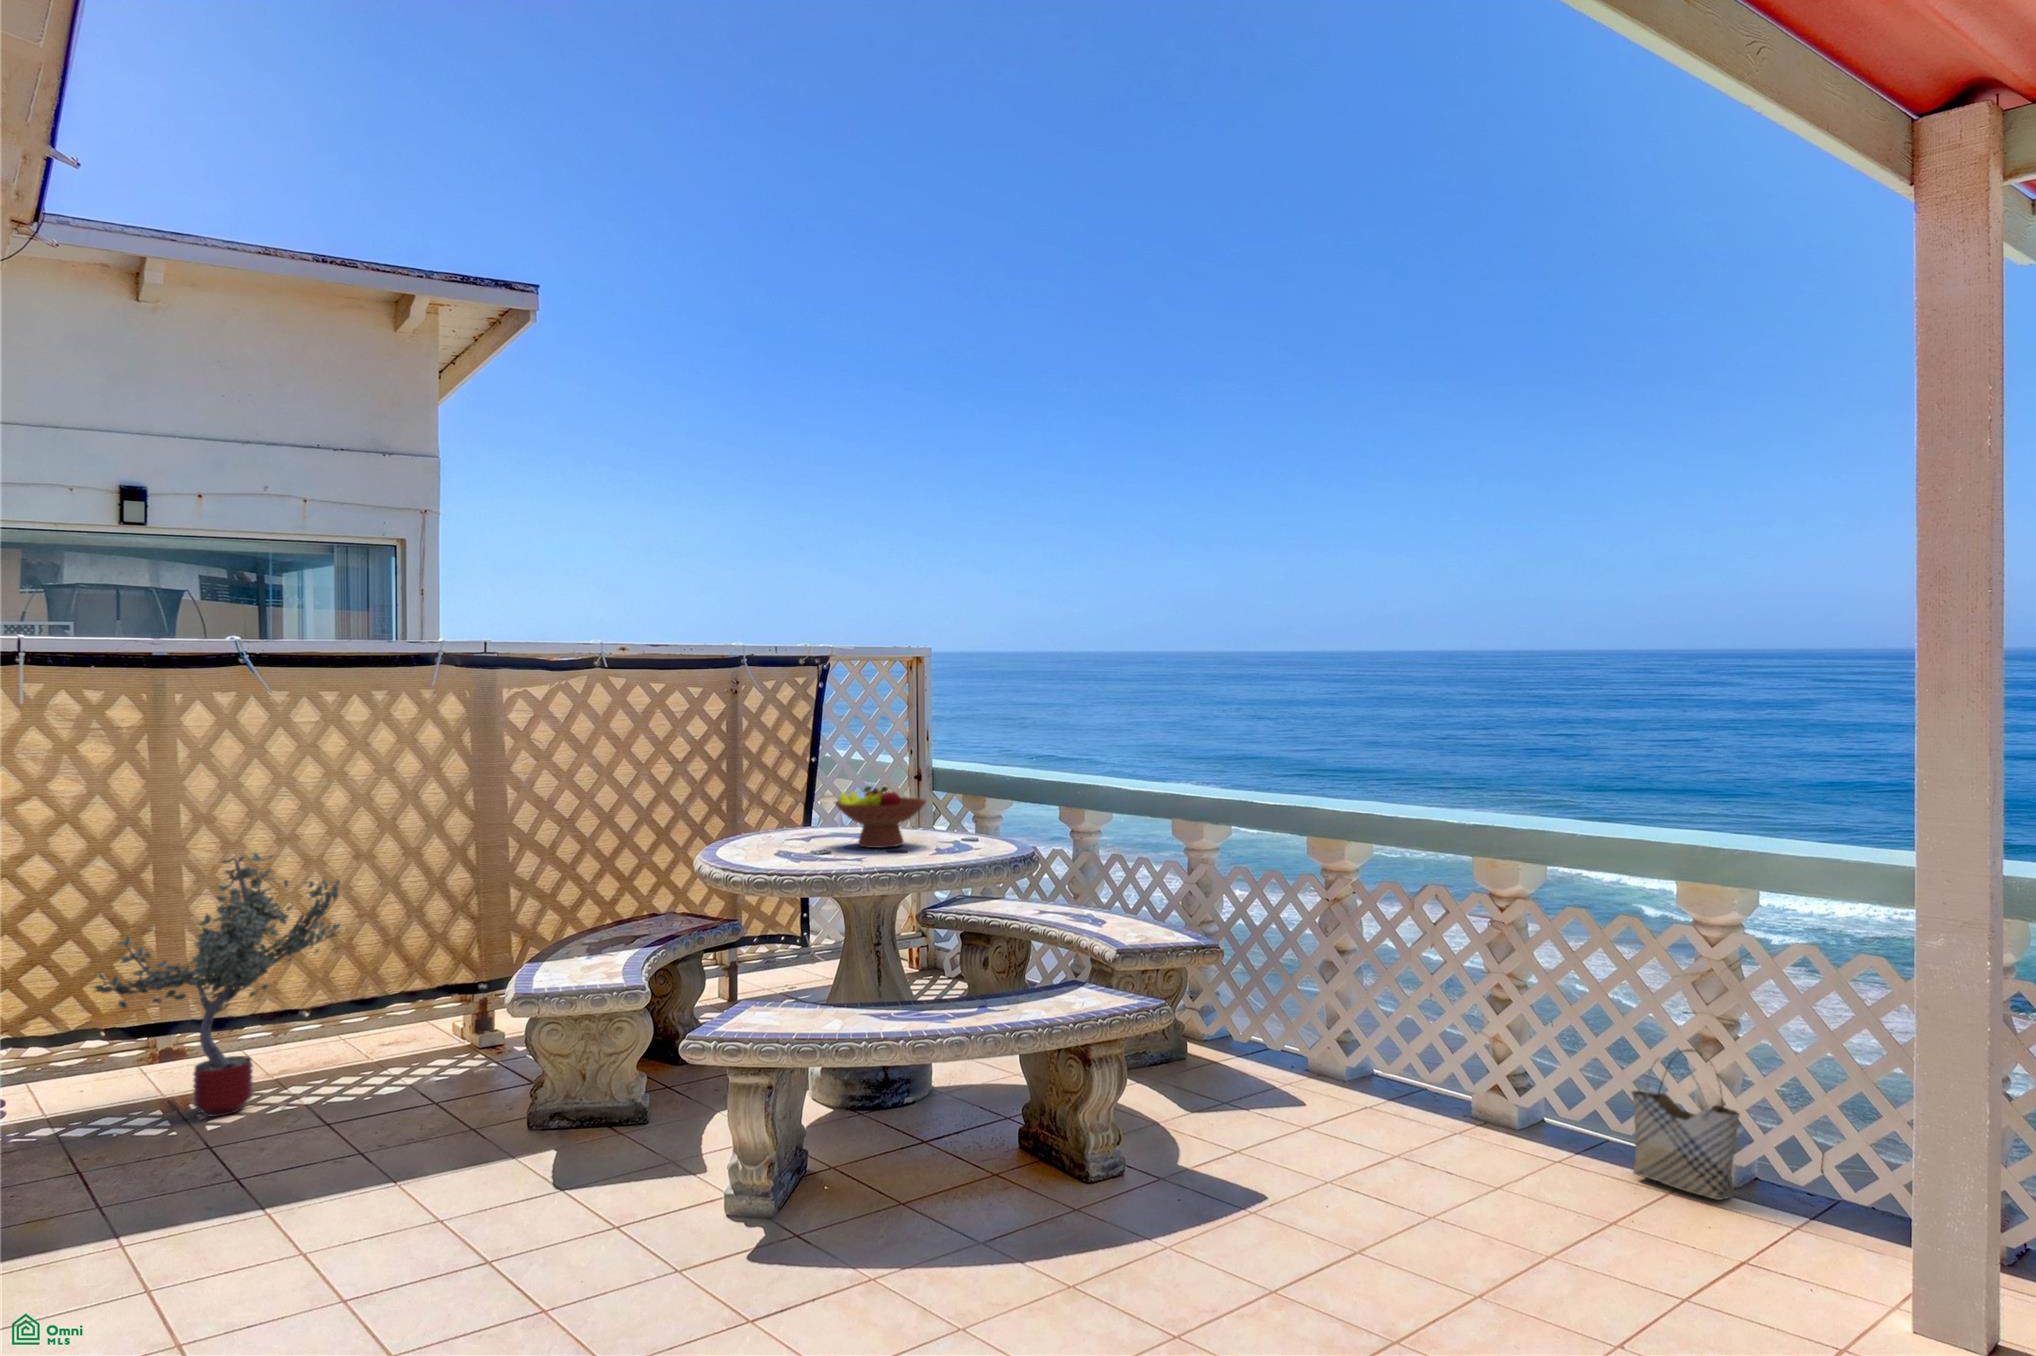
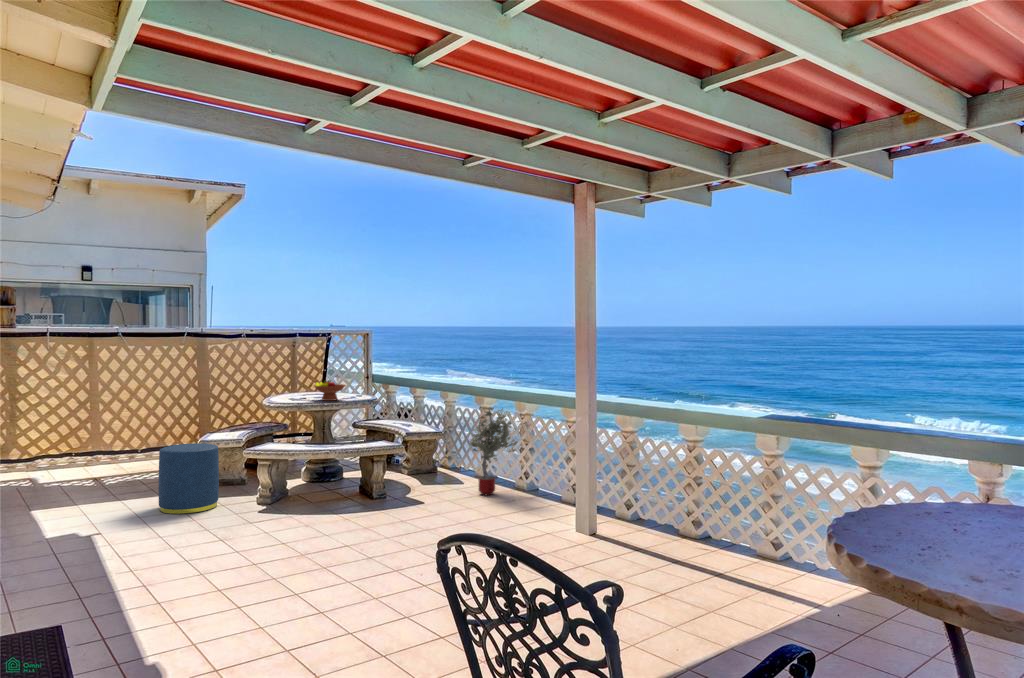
potted tree: present [94,853,340,1116] -> present [469,408,518,495]
ottoman: none [378,1018,588,1304] -> present [158,443,219,514]
woven basket: present [1632,1049,1739,1200] -> none [536,462,561,505]

